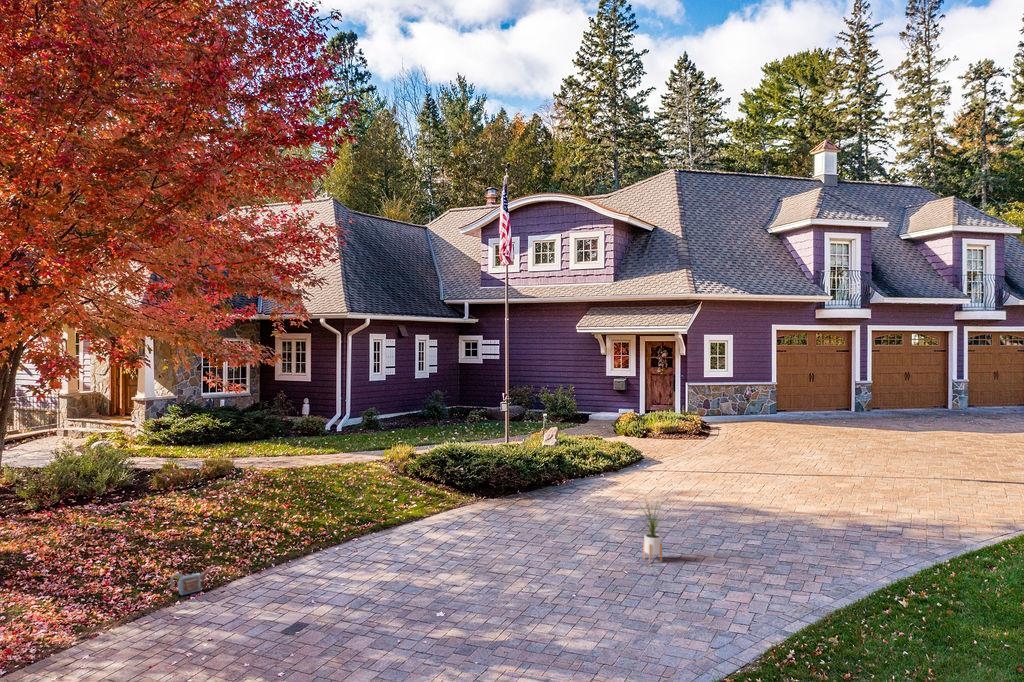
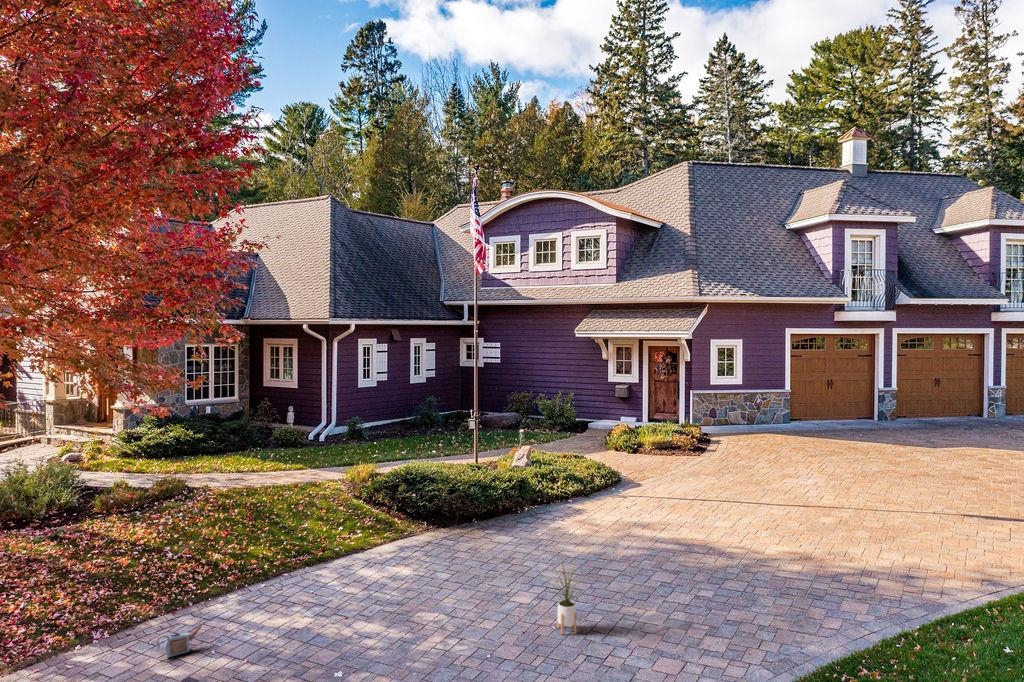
watering can: present [170,567,212,595] -> present [156,626,201,657]

